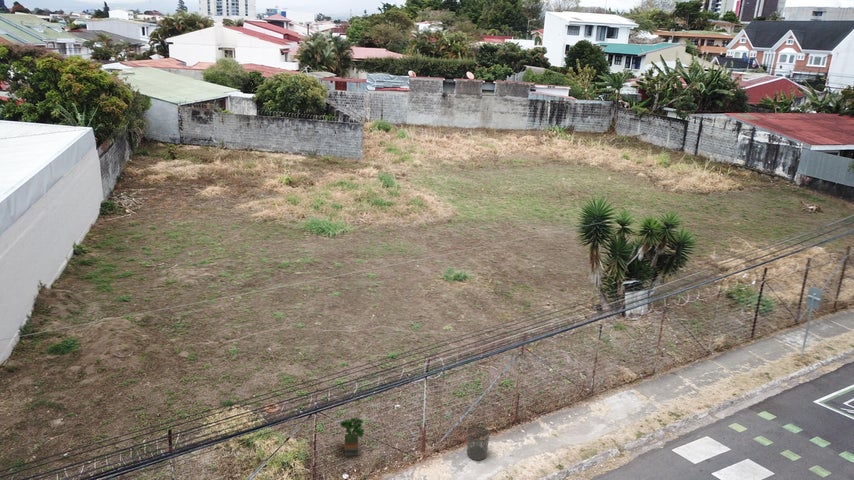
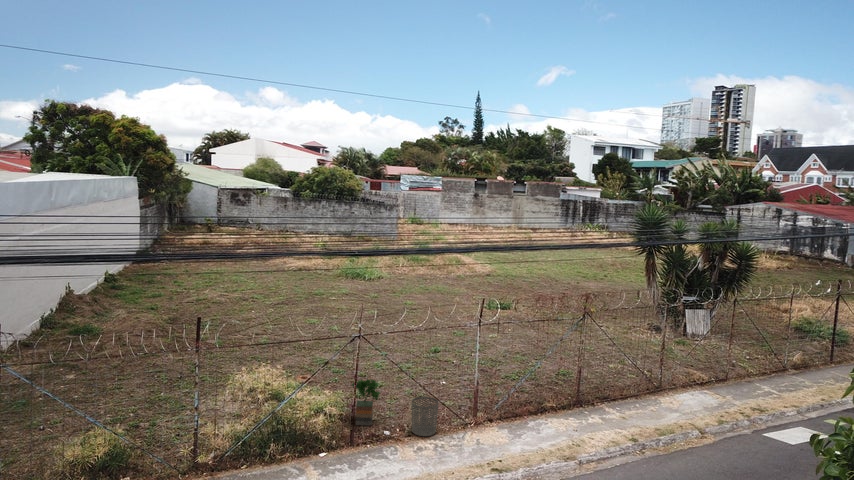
waste bin: present [467,426,489,460] -> present [412,397,438,436]

